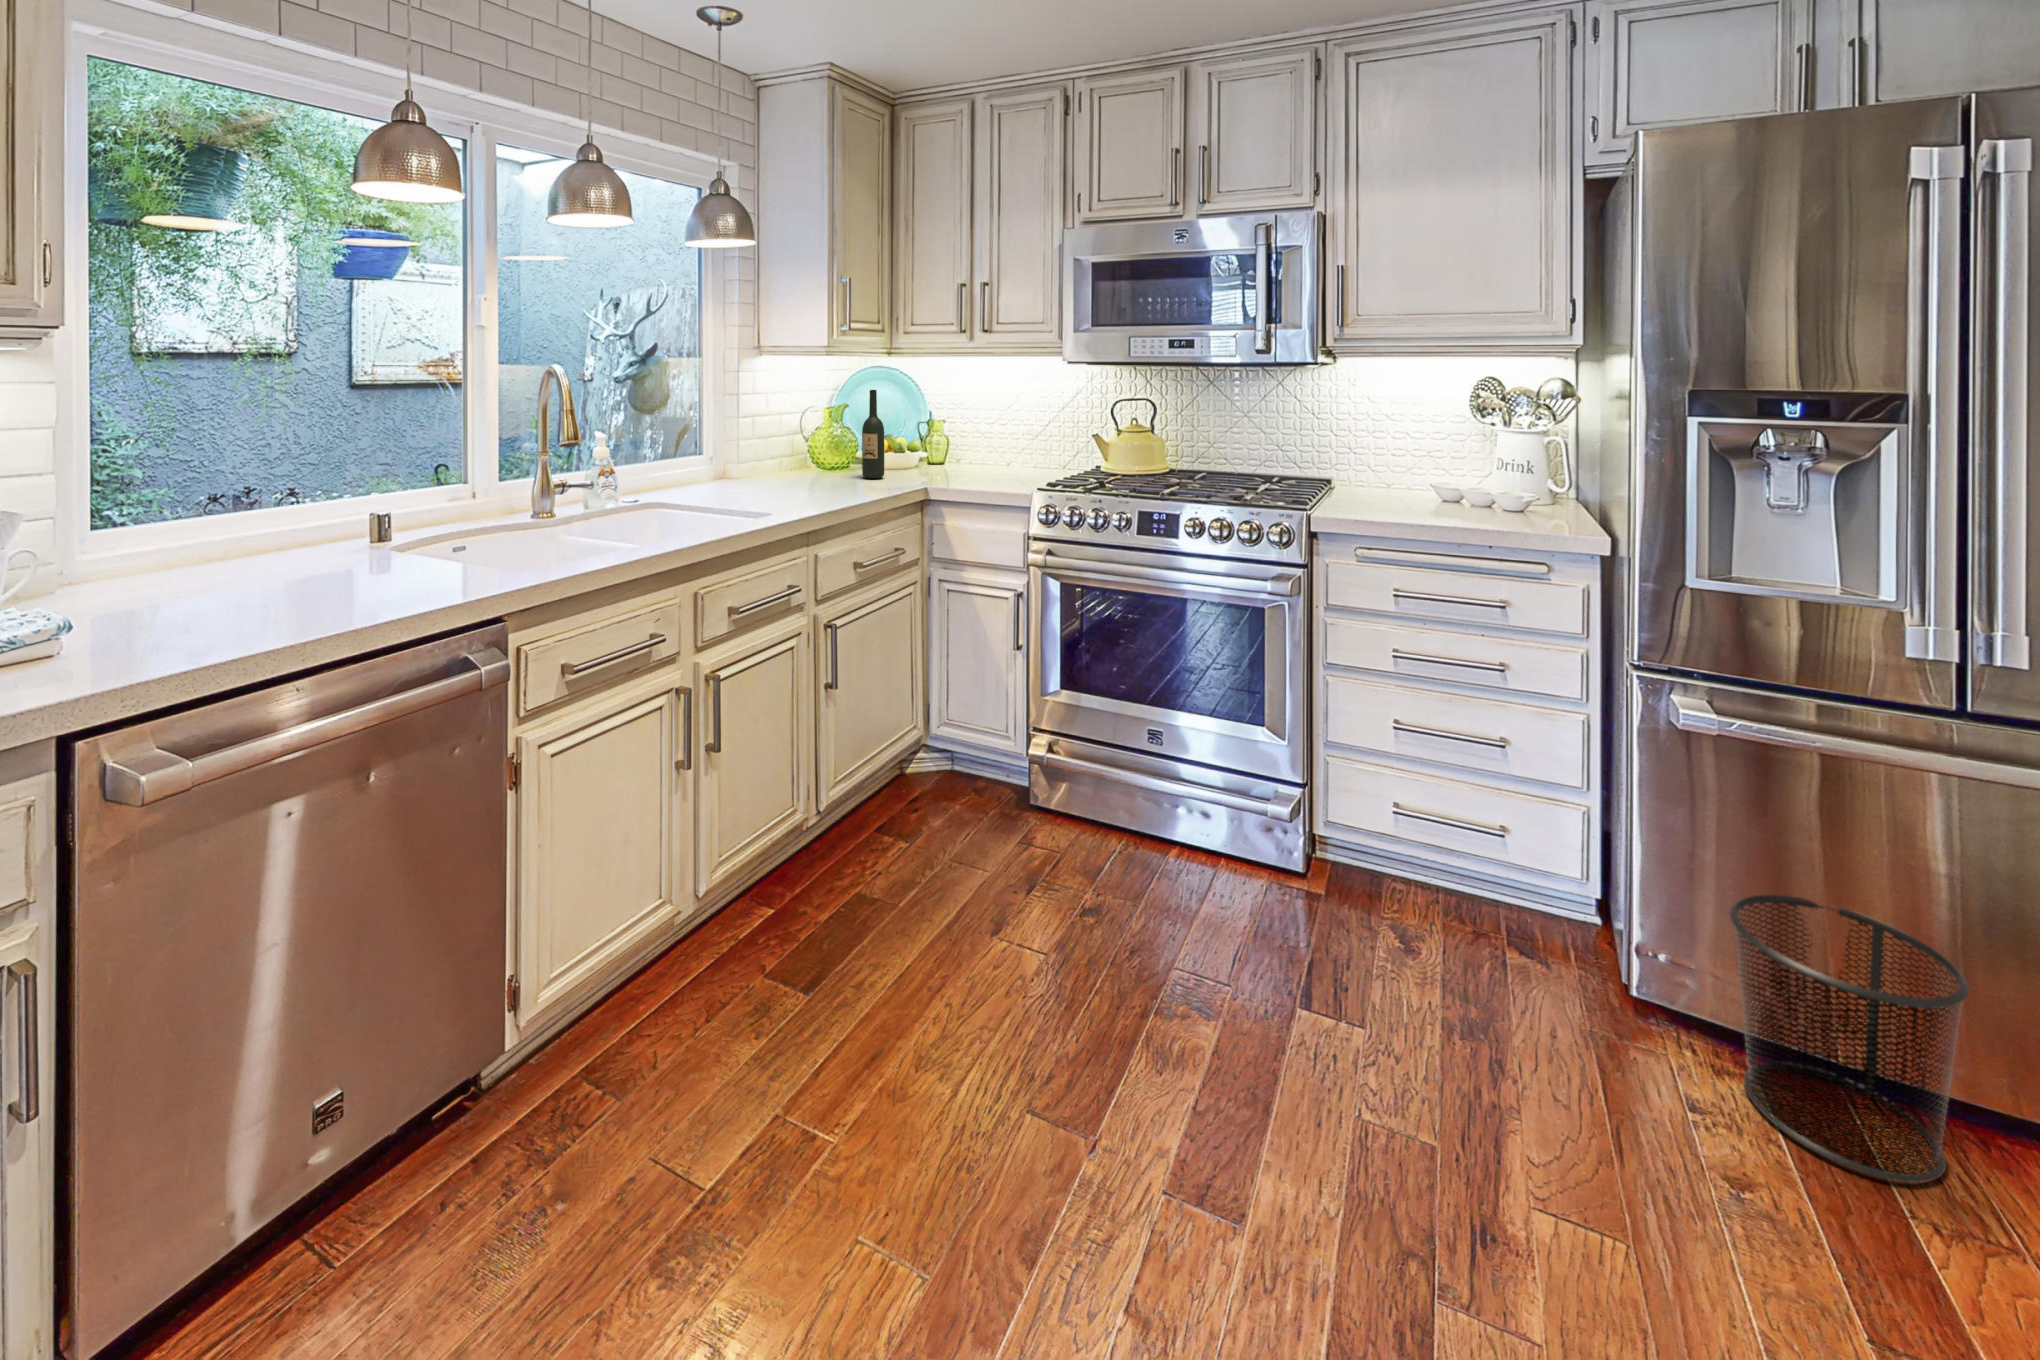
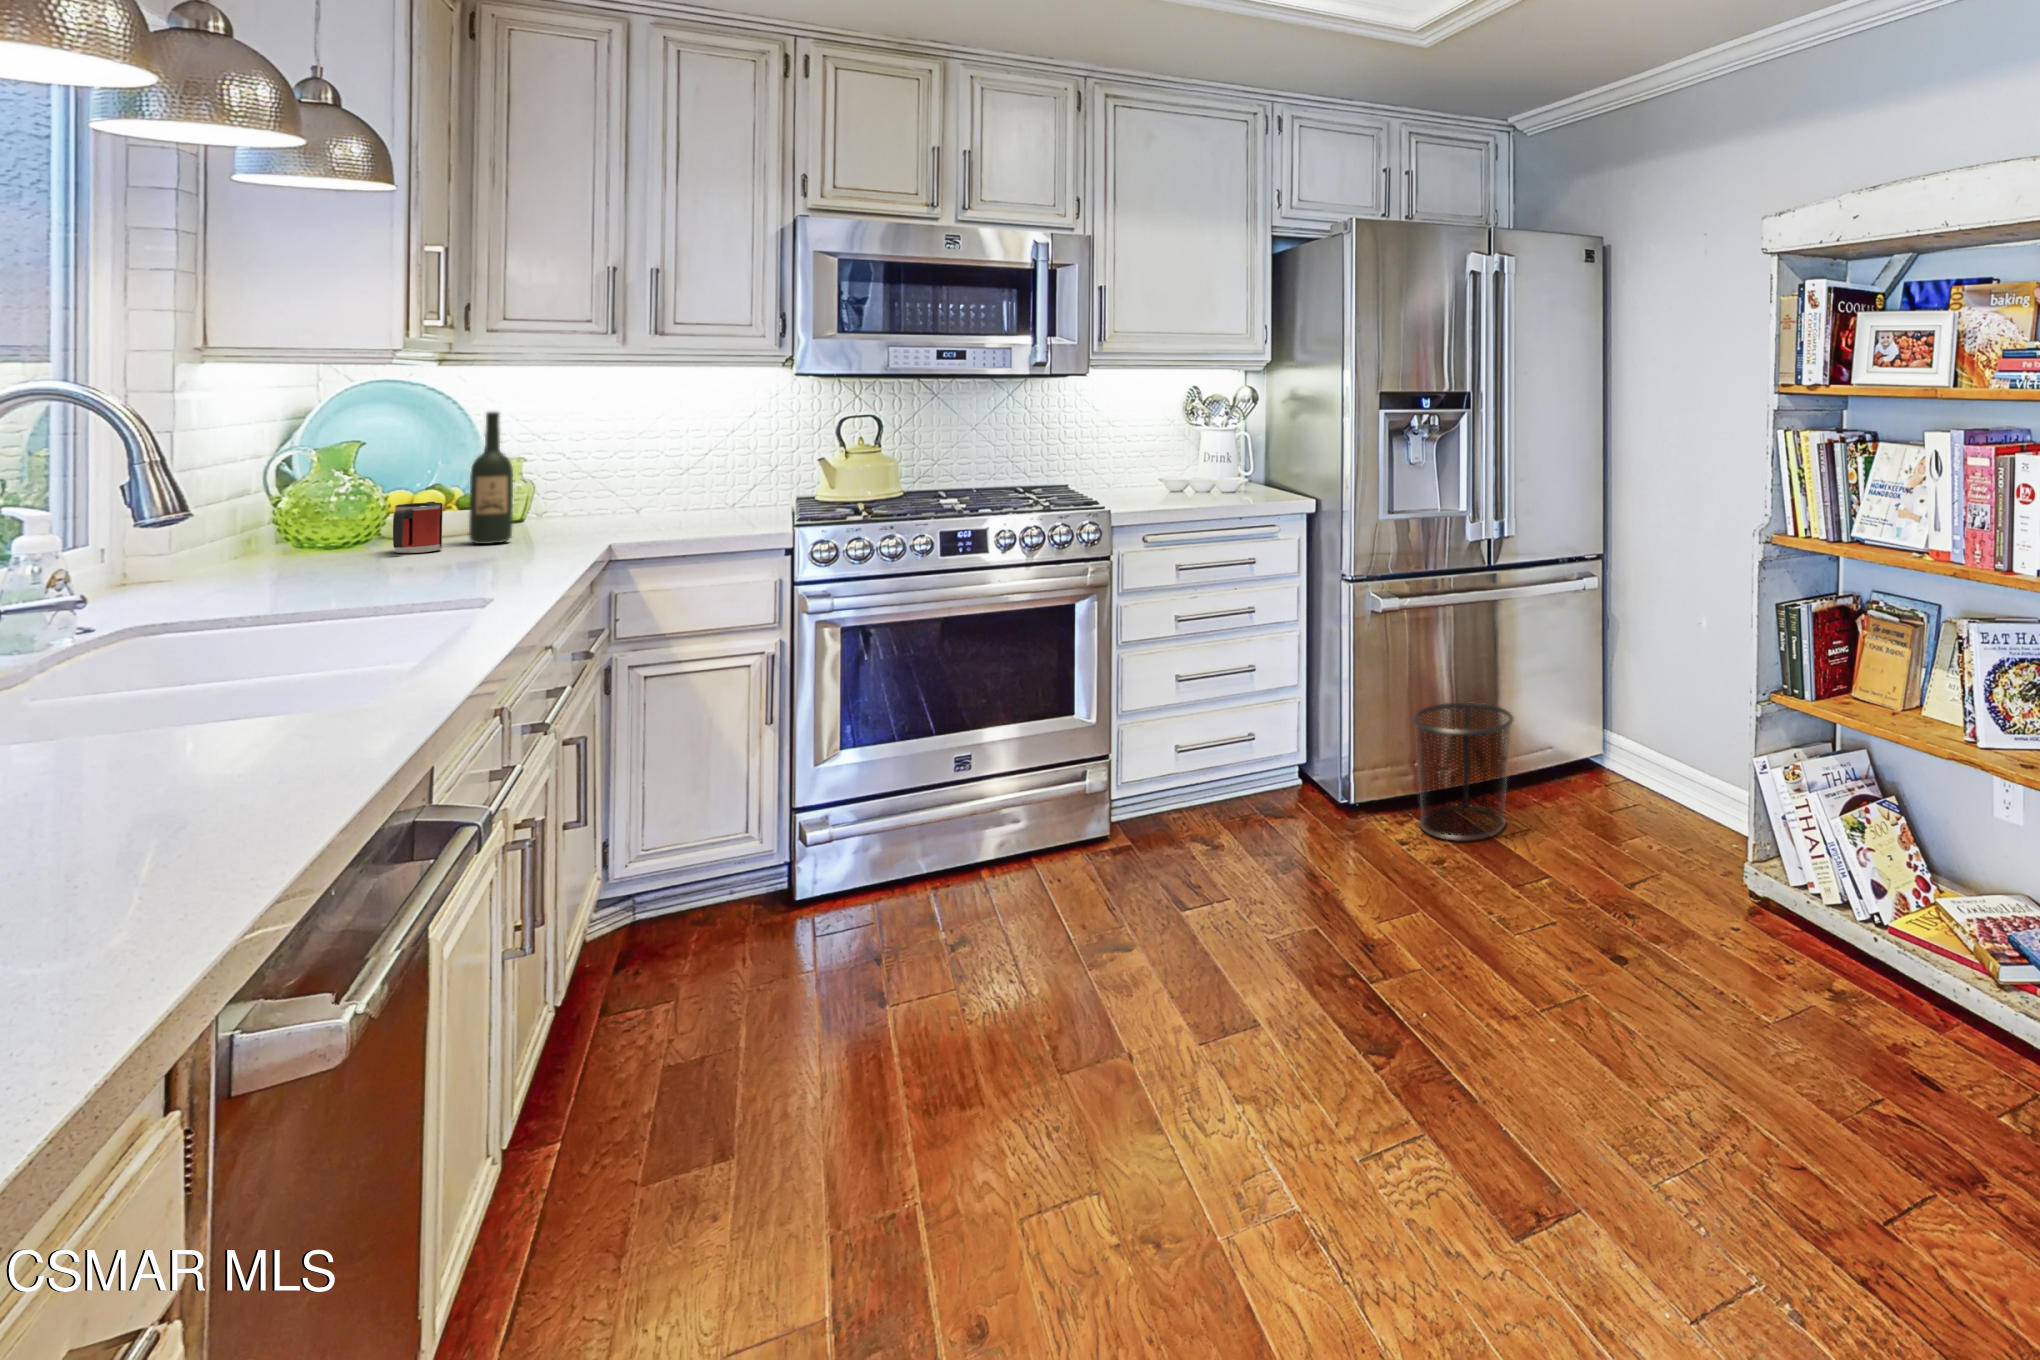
mug: none [811,447,842,480] -> present [393,502,443,553]

